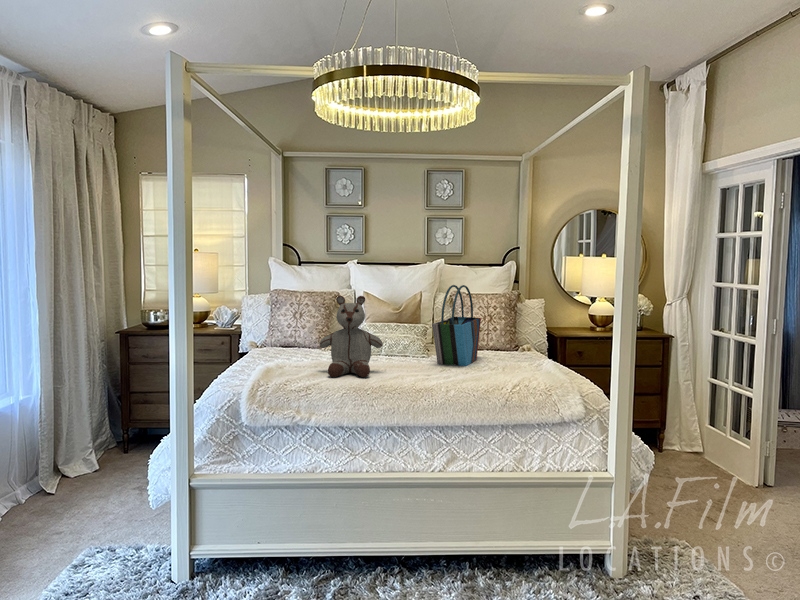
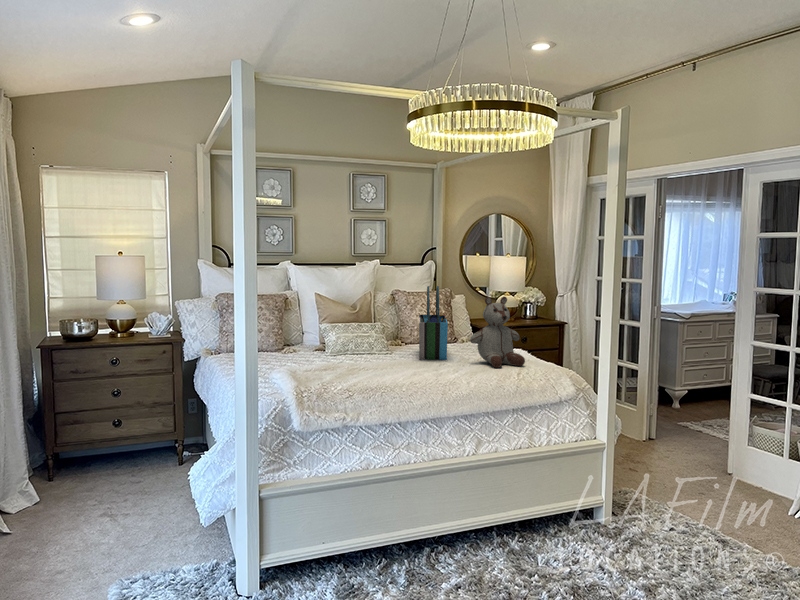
stuffed bear: present [319,296,383,377] -> present [470,297,525,368]

